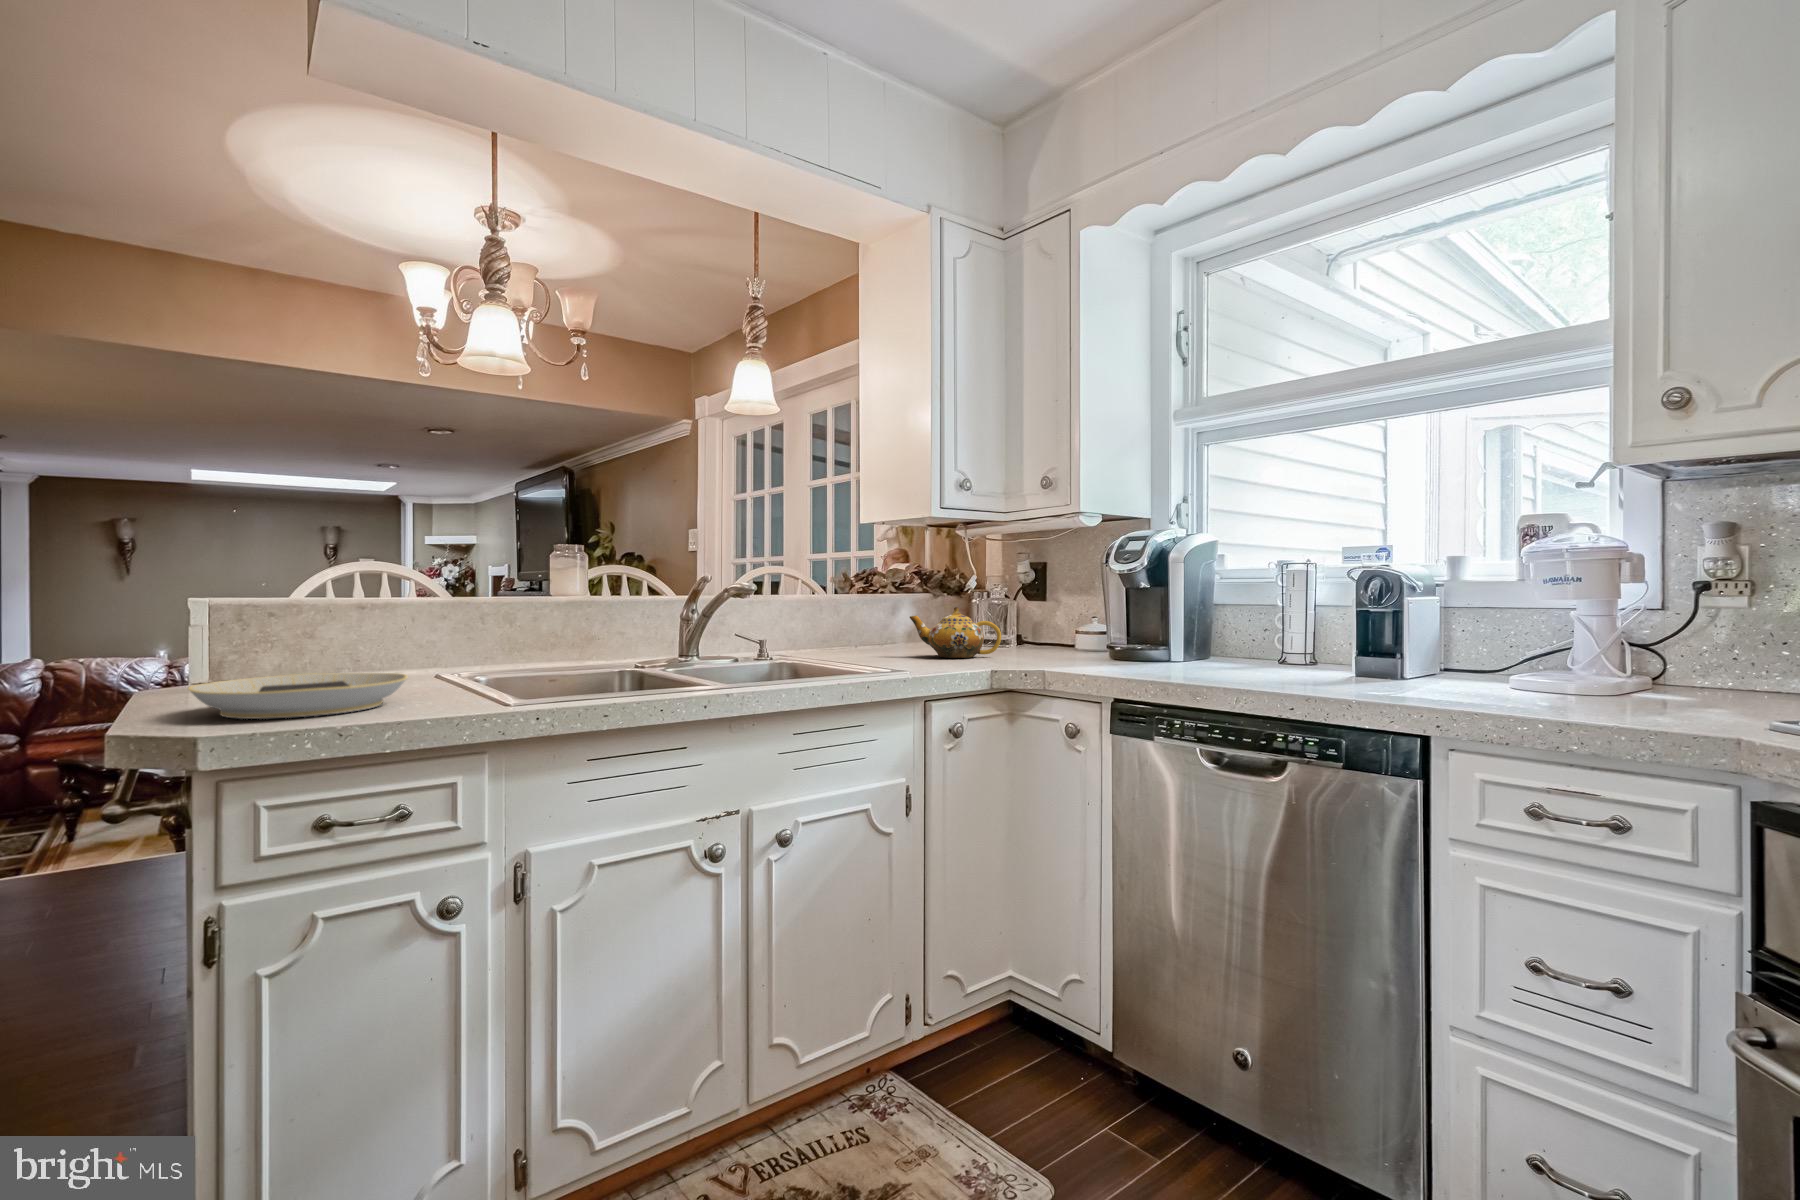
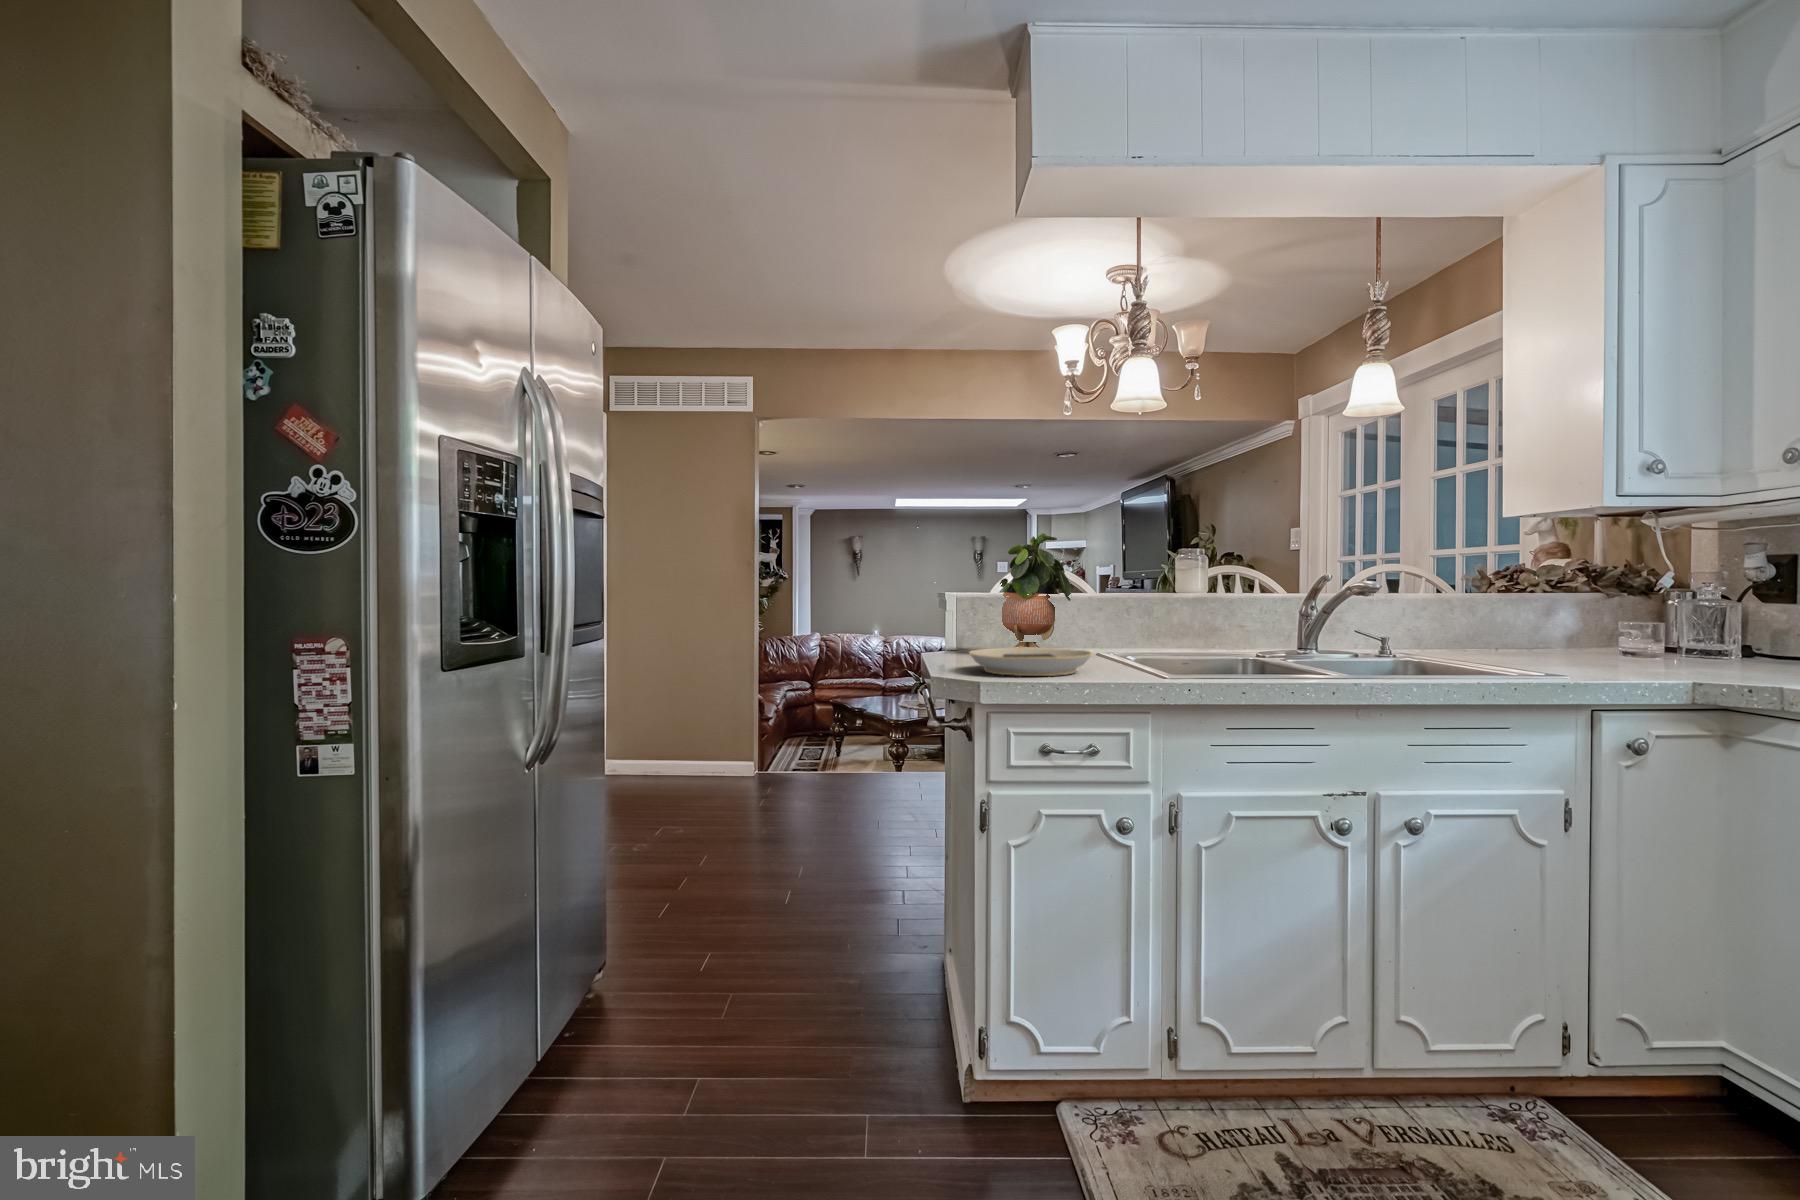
potted plant: none [279,514,397,685] -> present [1000,533,1071,648]
teapot: present [910,607,1001,658] -> none [1571,609,1715,668]

